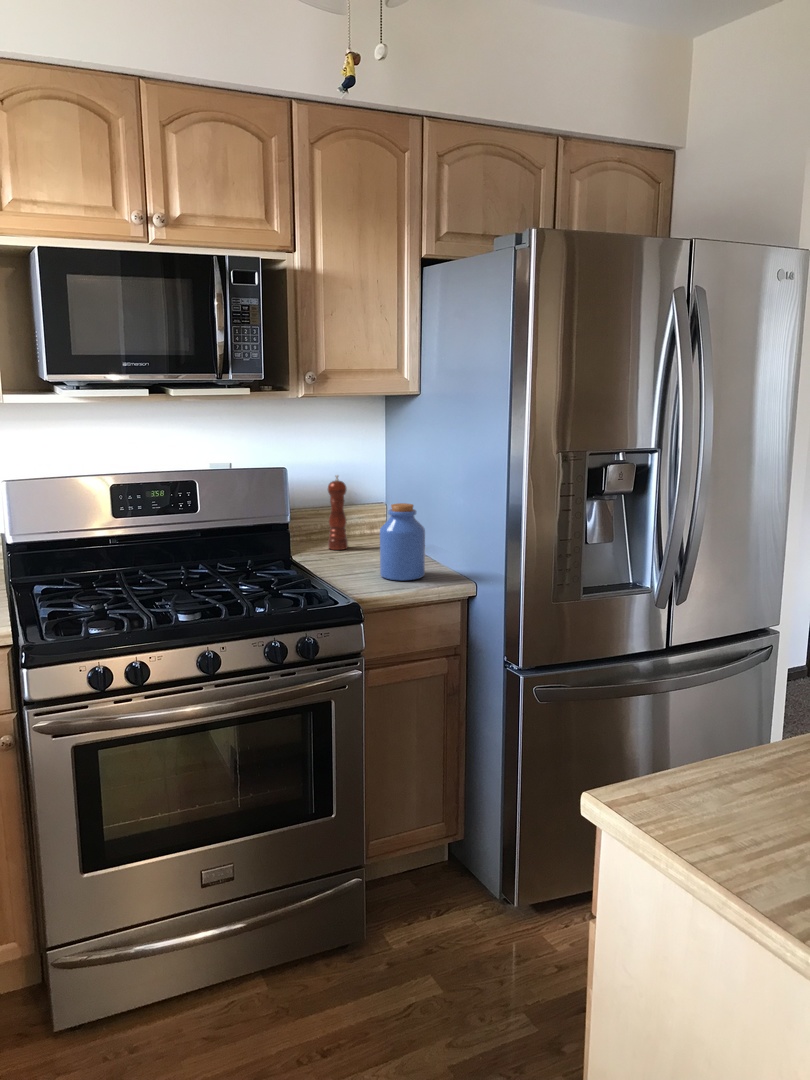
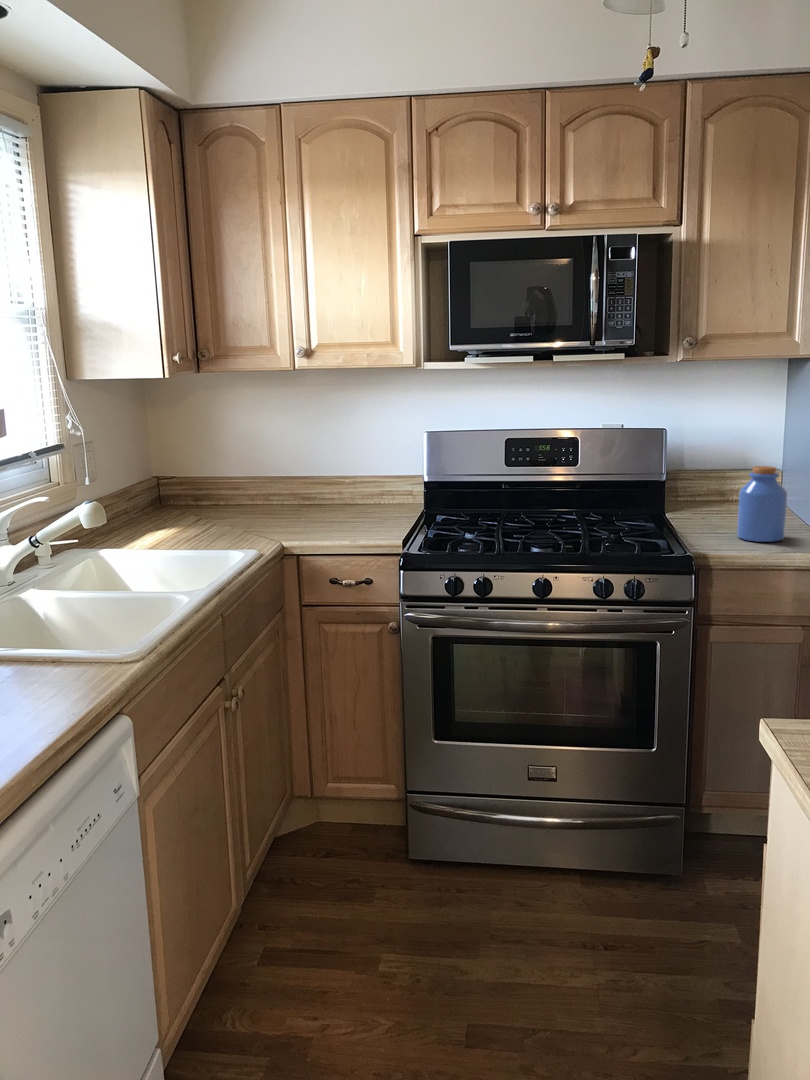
pepper mill: present [328,475,348,550] -> none [709,439,731,512]

